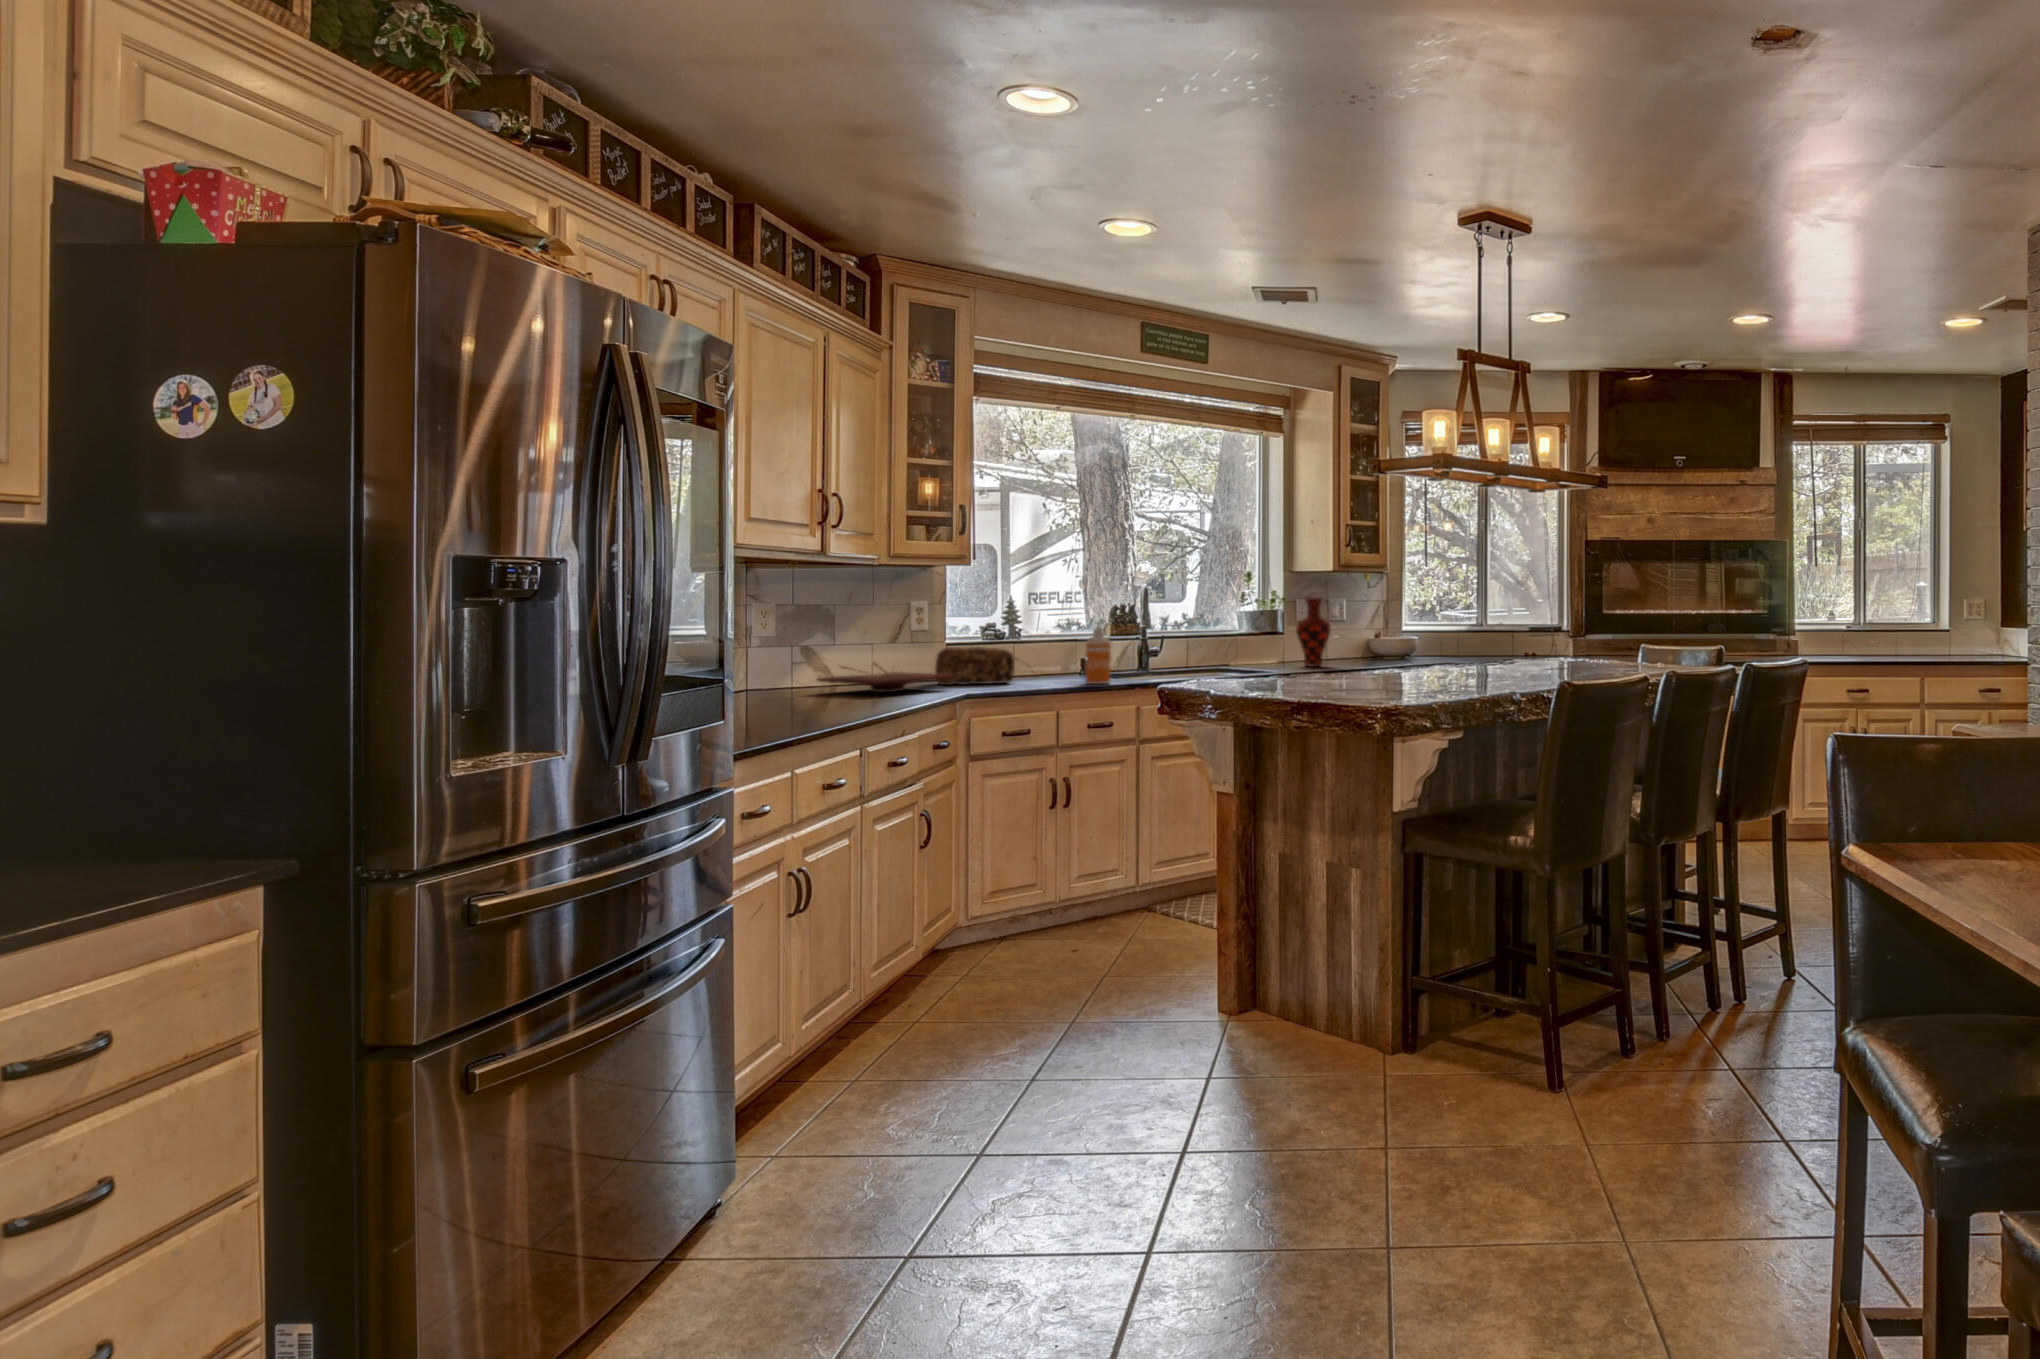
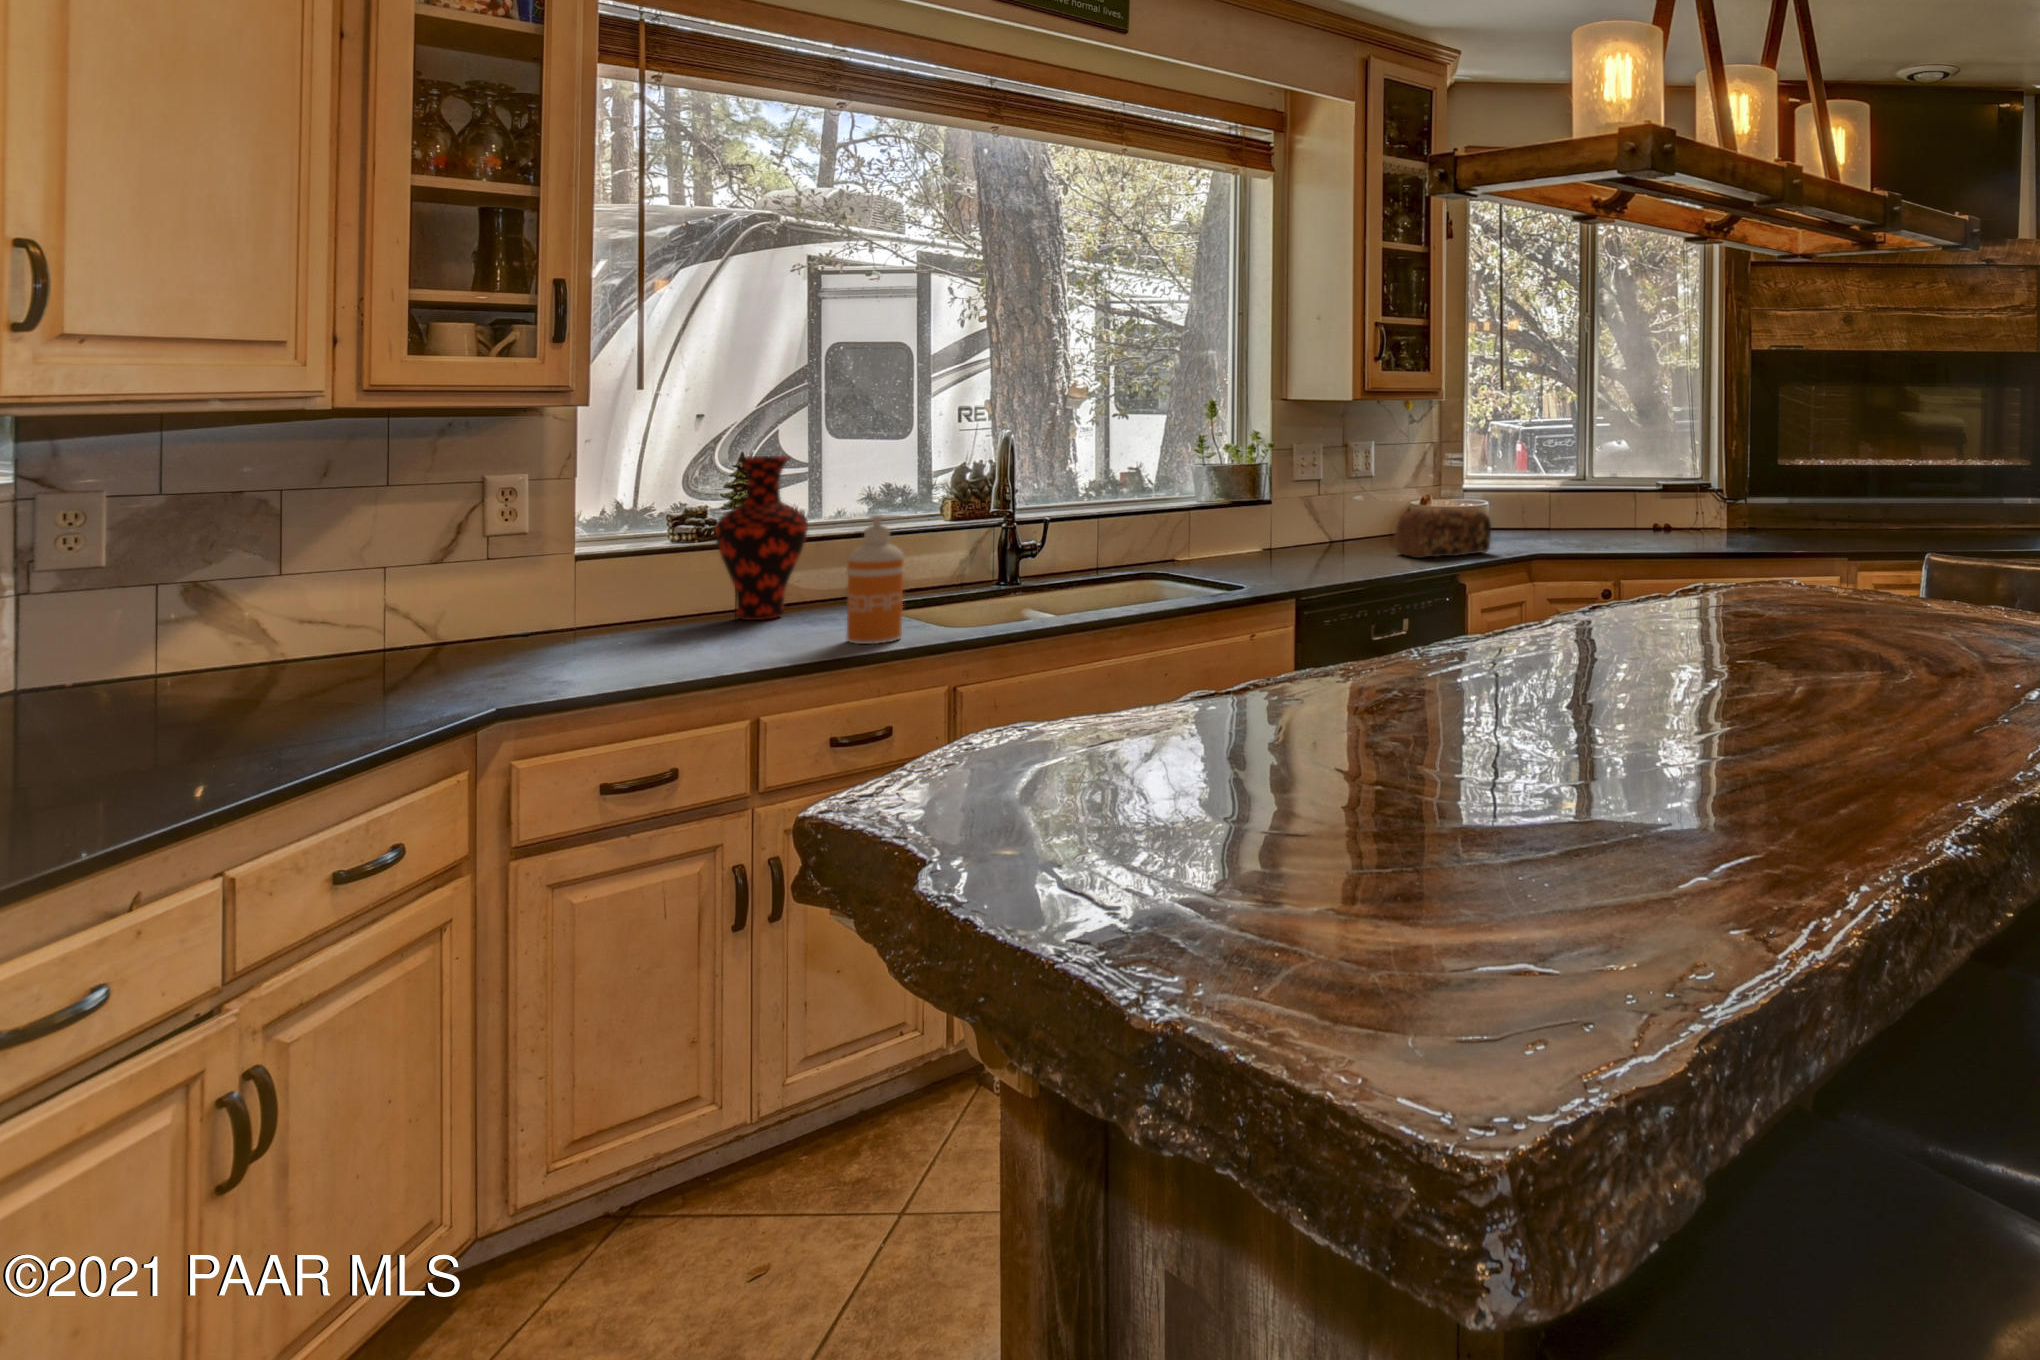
vase: present [1296,598,1331,666] -> present [715,456,808,620]
bread loaf: present [935,647,1014,685] -> present [1395,507,1491,558]
cutting board: present [817,672,957,692] -> none [120,634,521,701]

